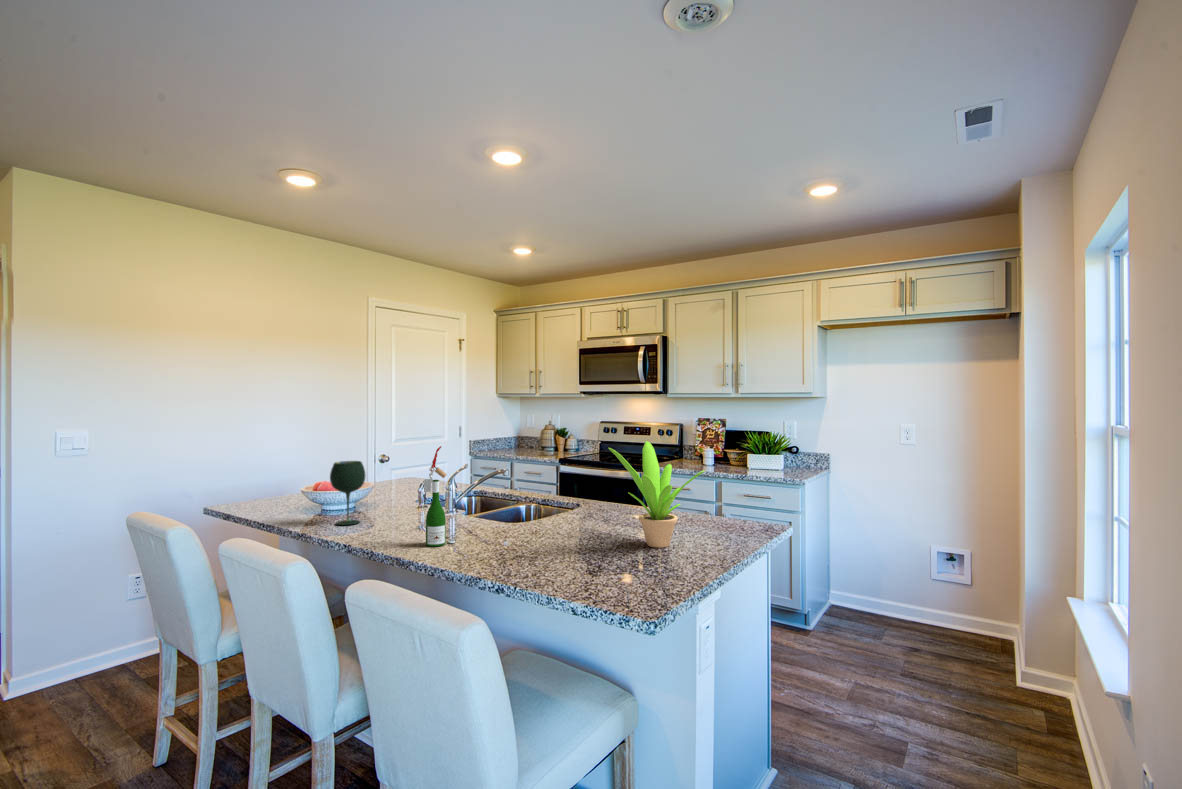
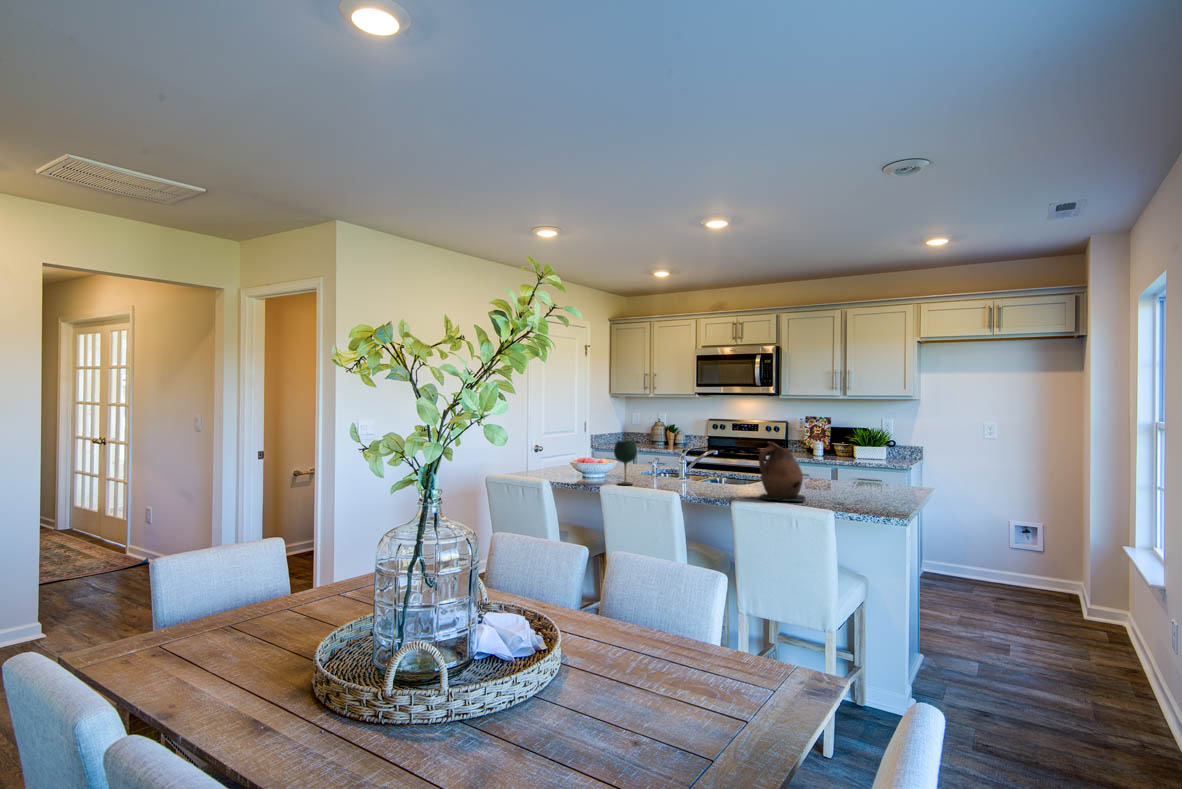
potted plant: present [608,441,704,548] -> none [838,427,898,495]
wine bottle: present [424,446,455,547] -> none [708,428,727,494]
ceramic pitcher: none [468,469,554,570] -> present [759,442,805,502]

